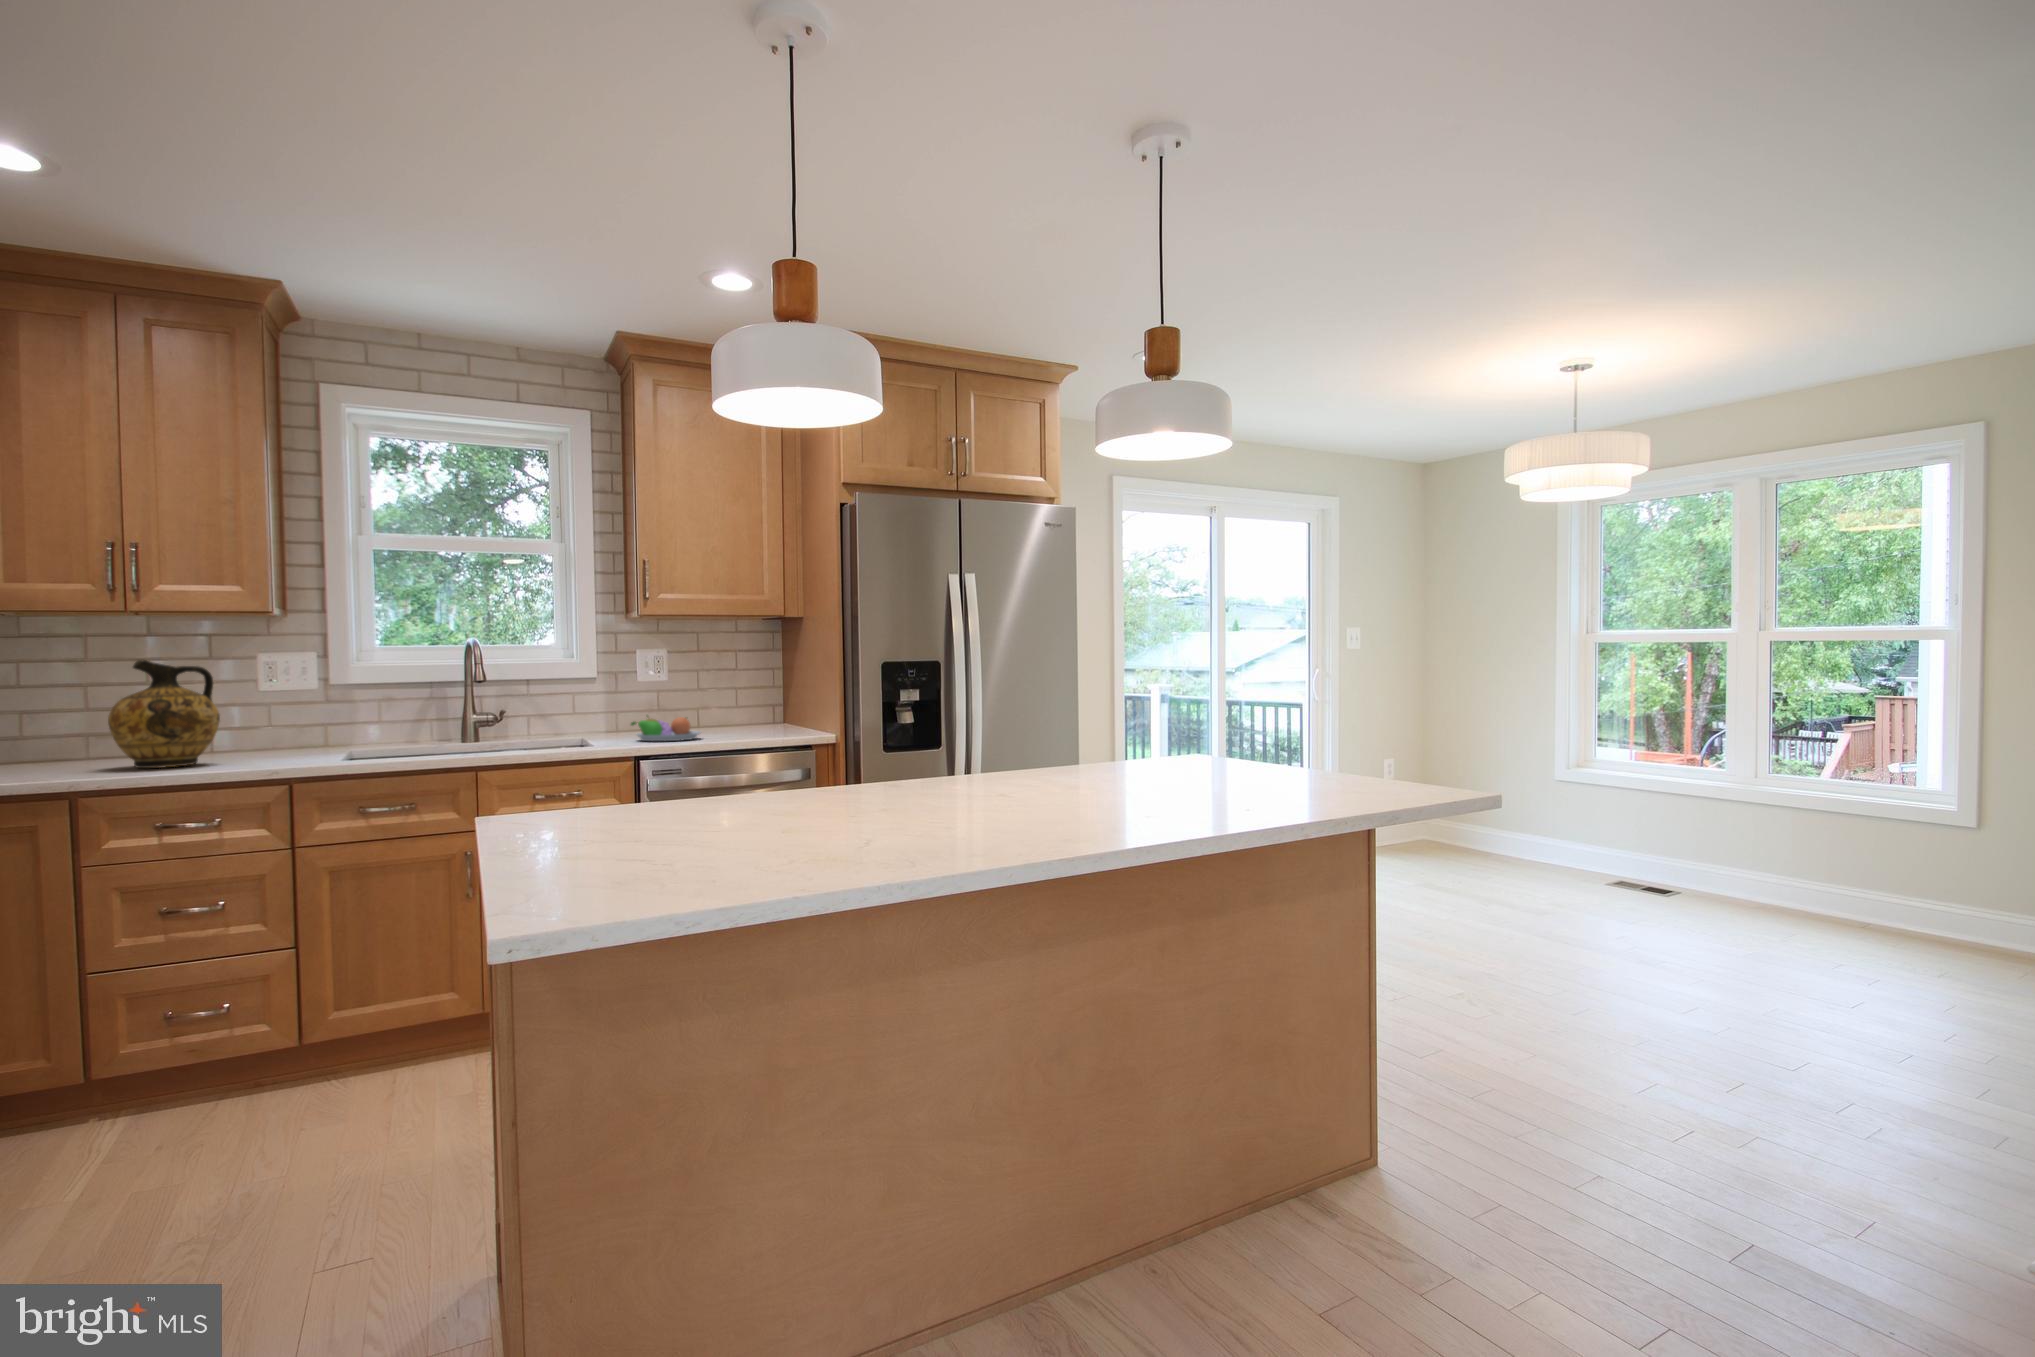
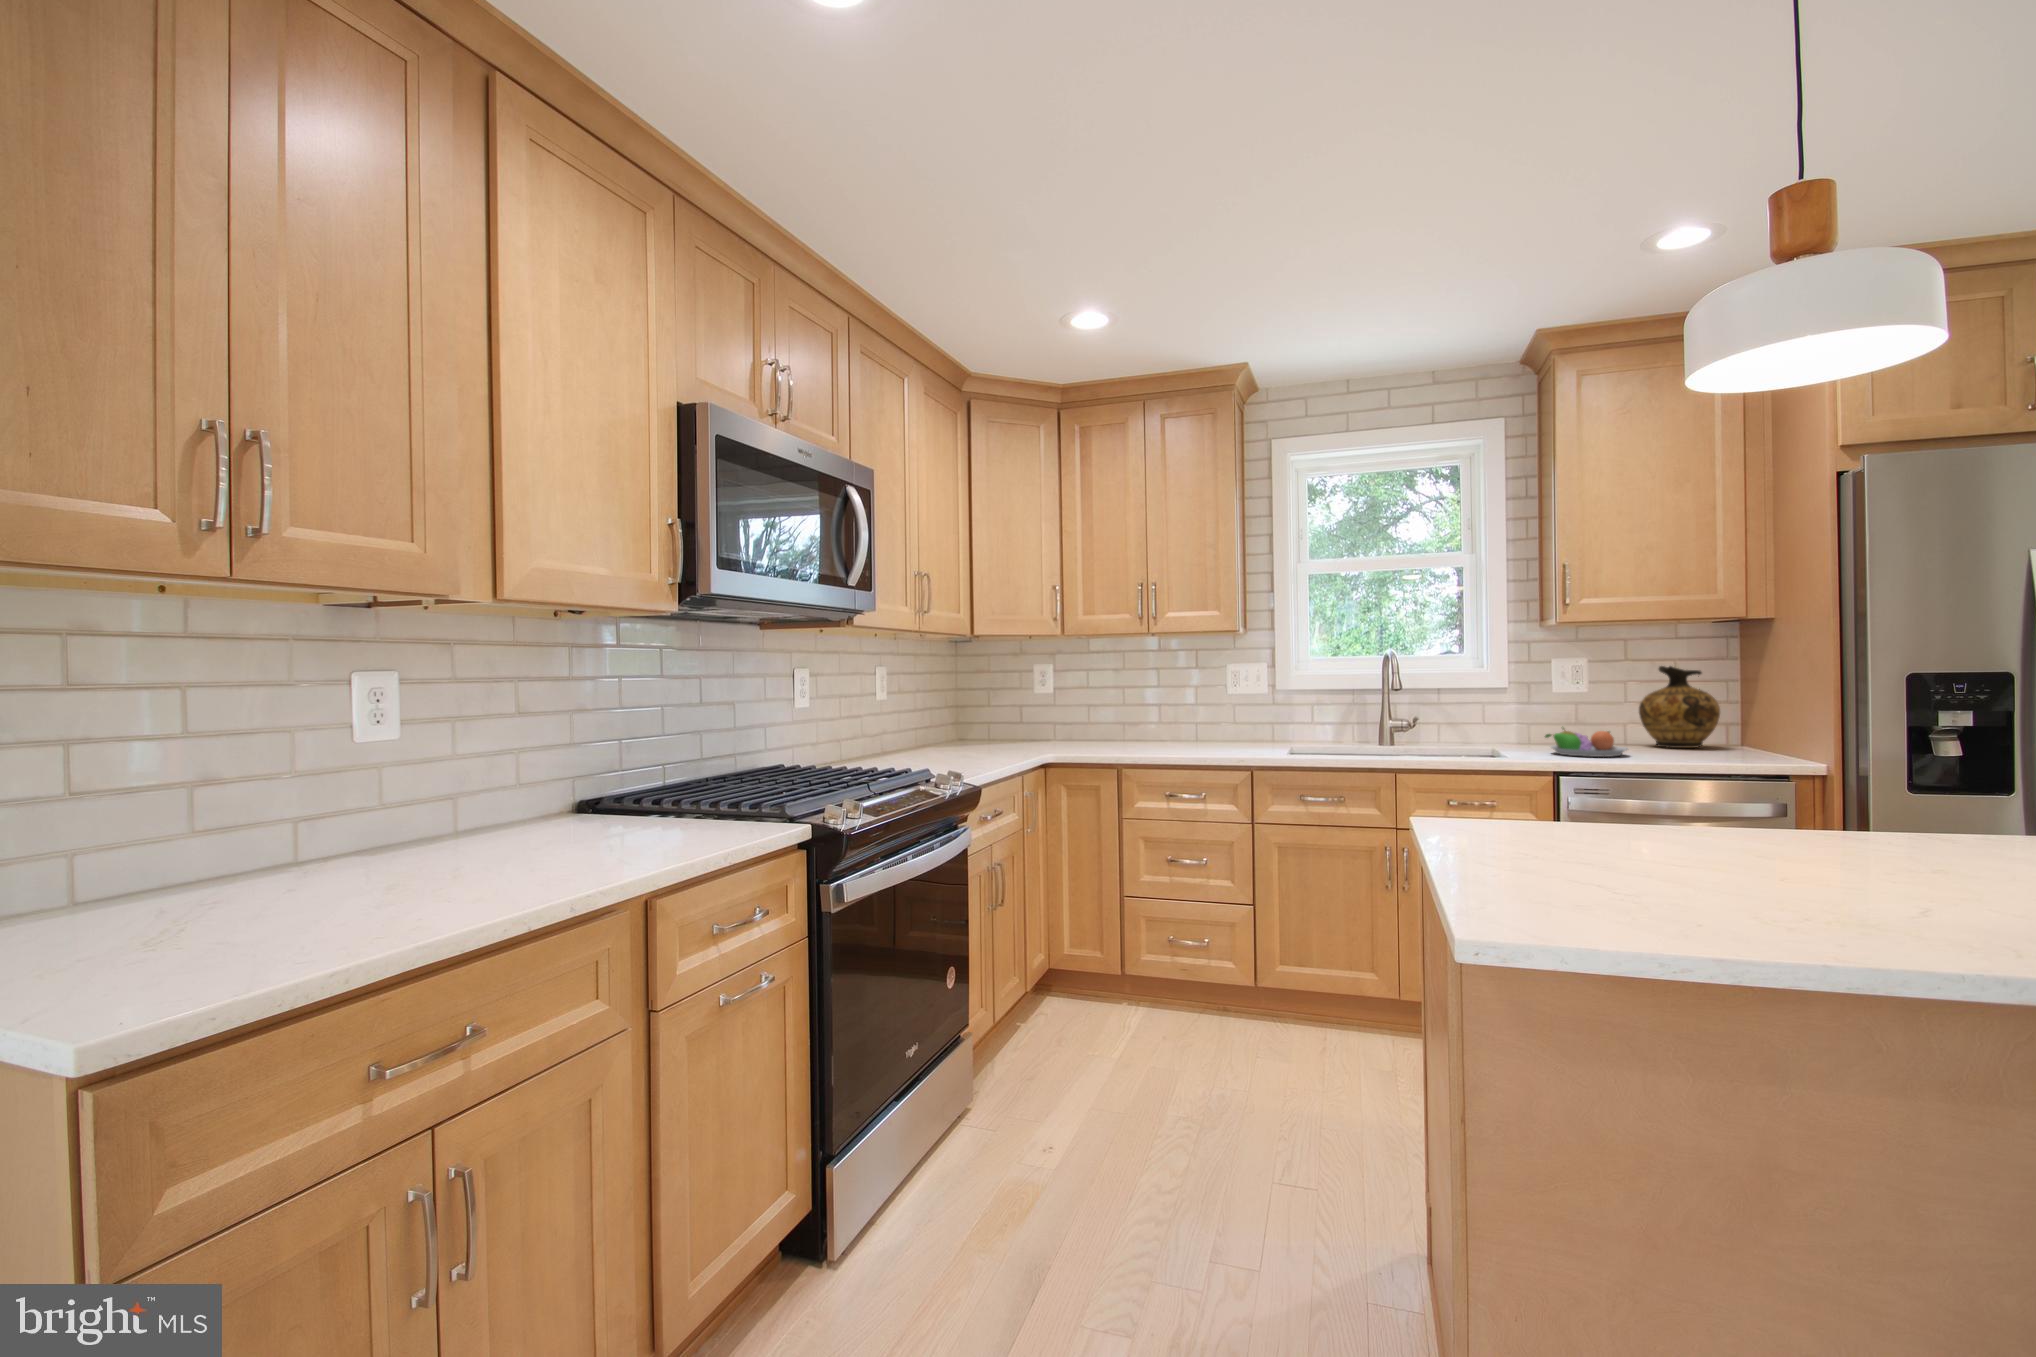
ceramic jug: present [108,660,220,768] -> present [1639,666,1720,748]

